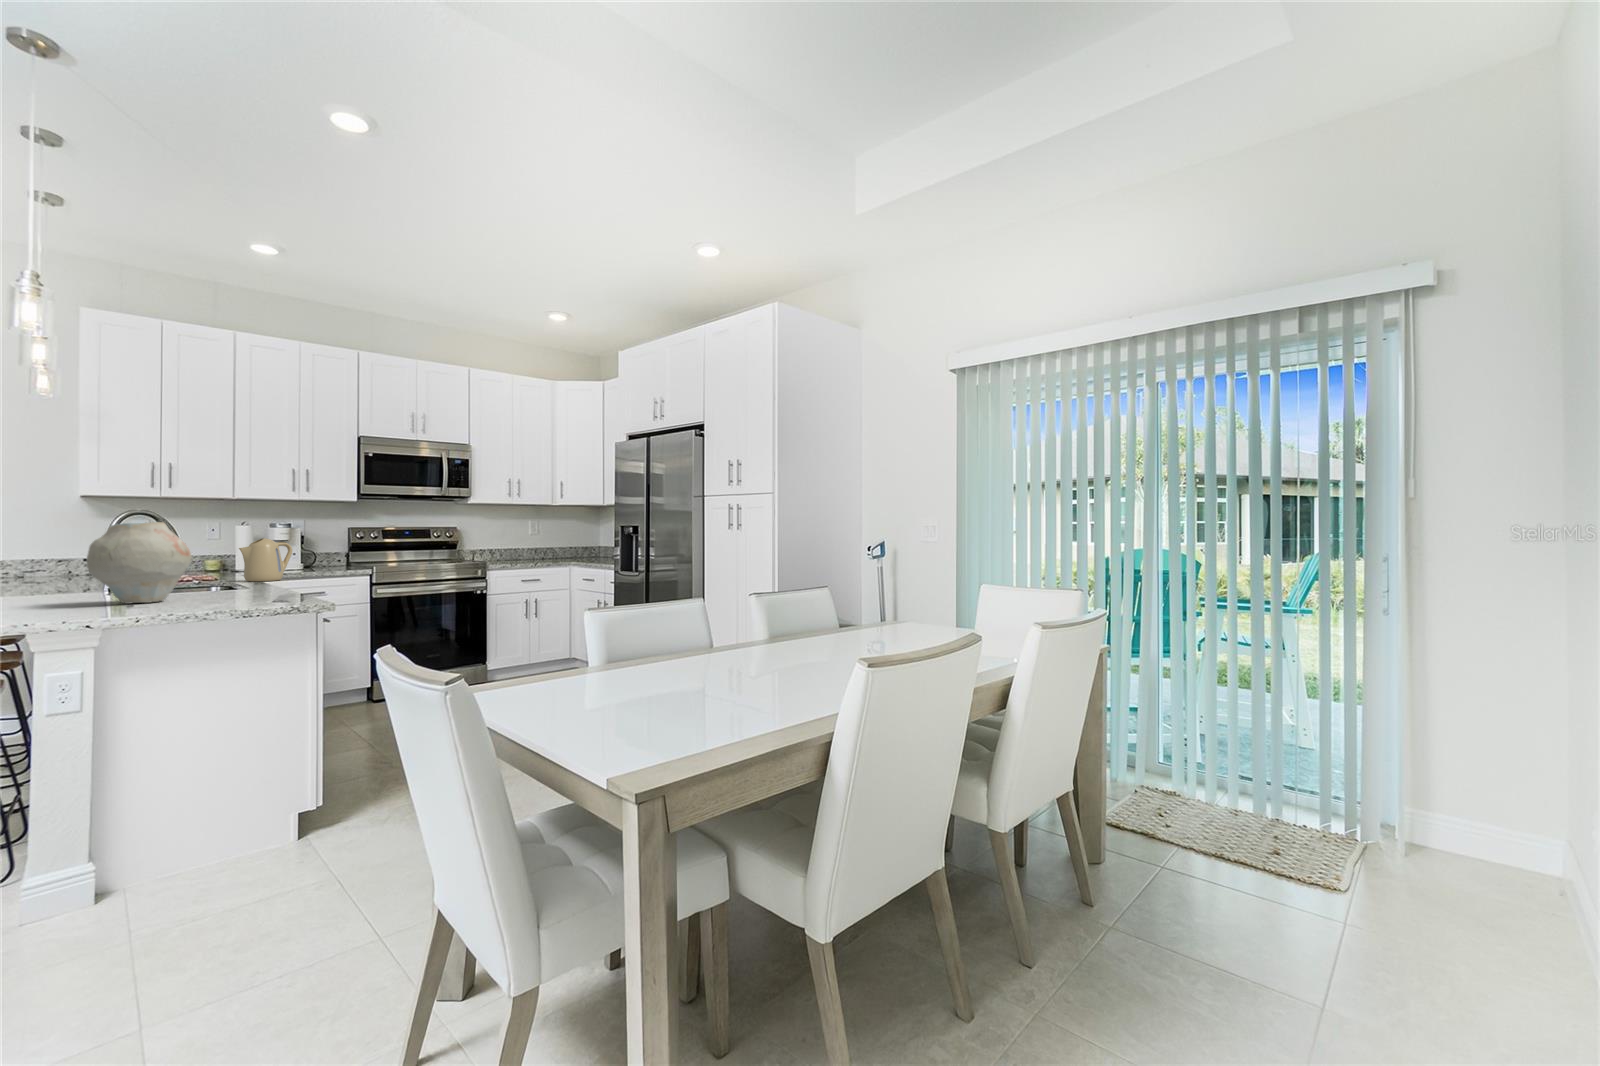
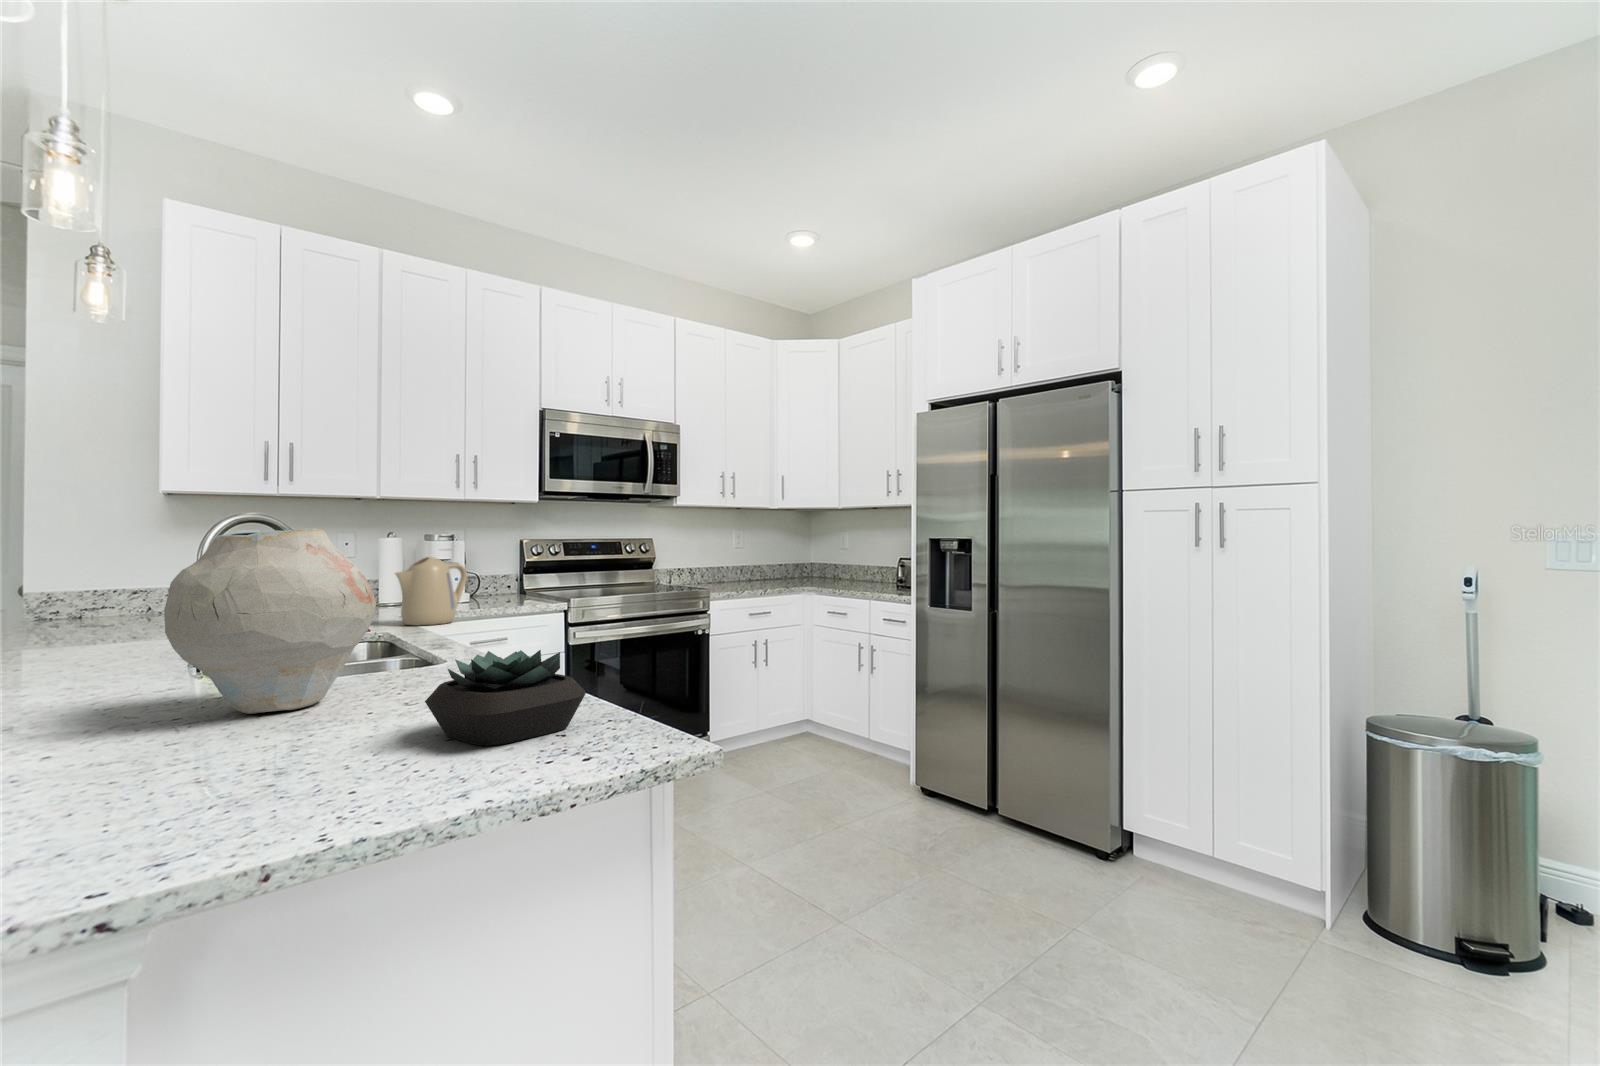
succulent plant: none [201,573,274,607] -> present [425,650,586,746]

